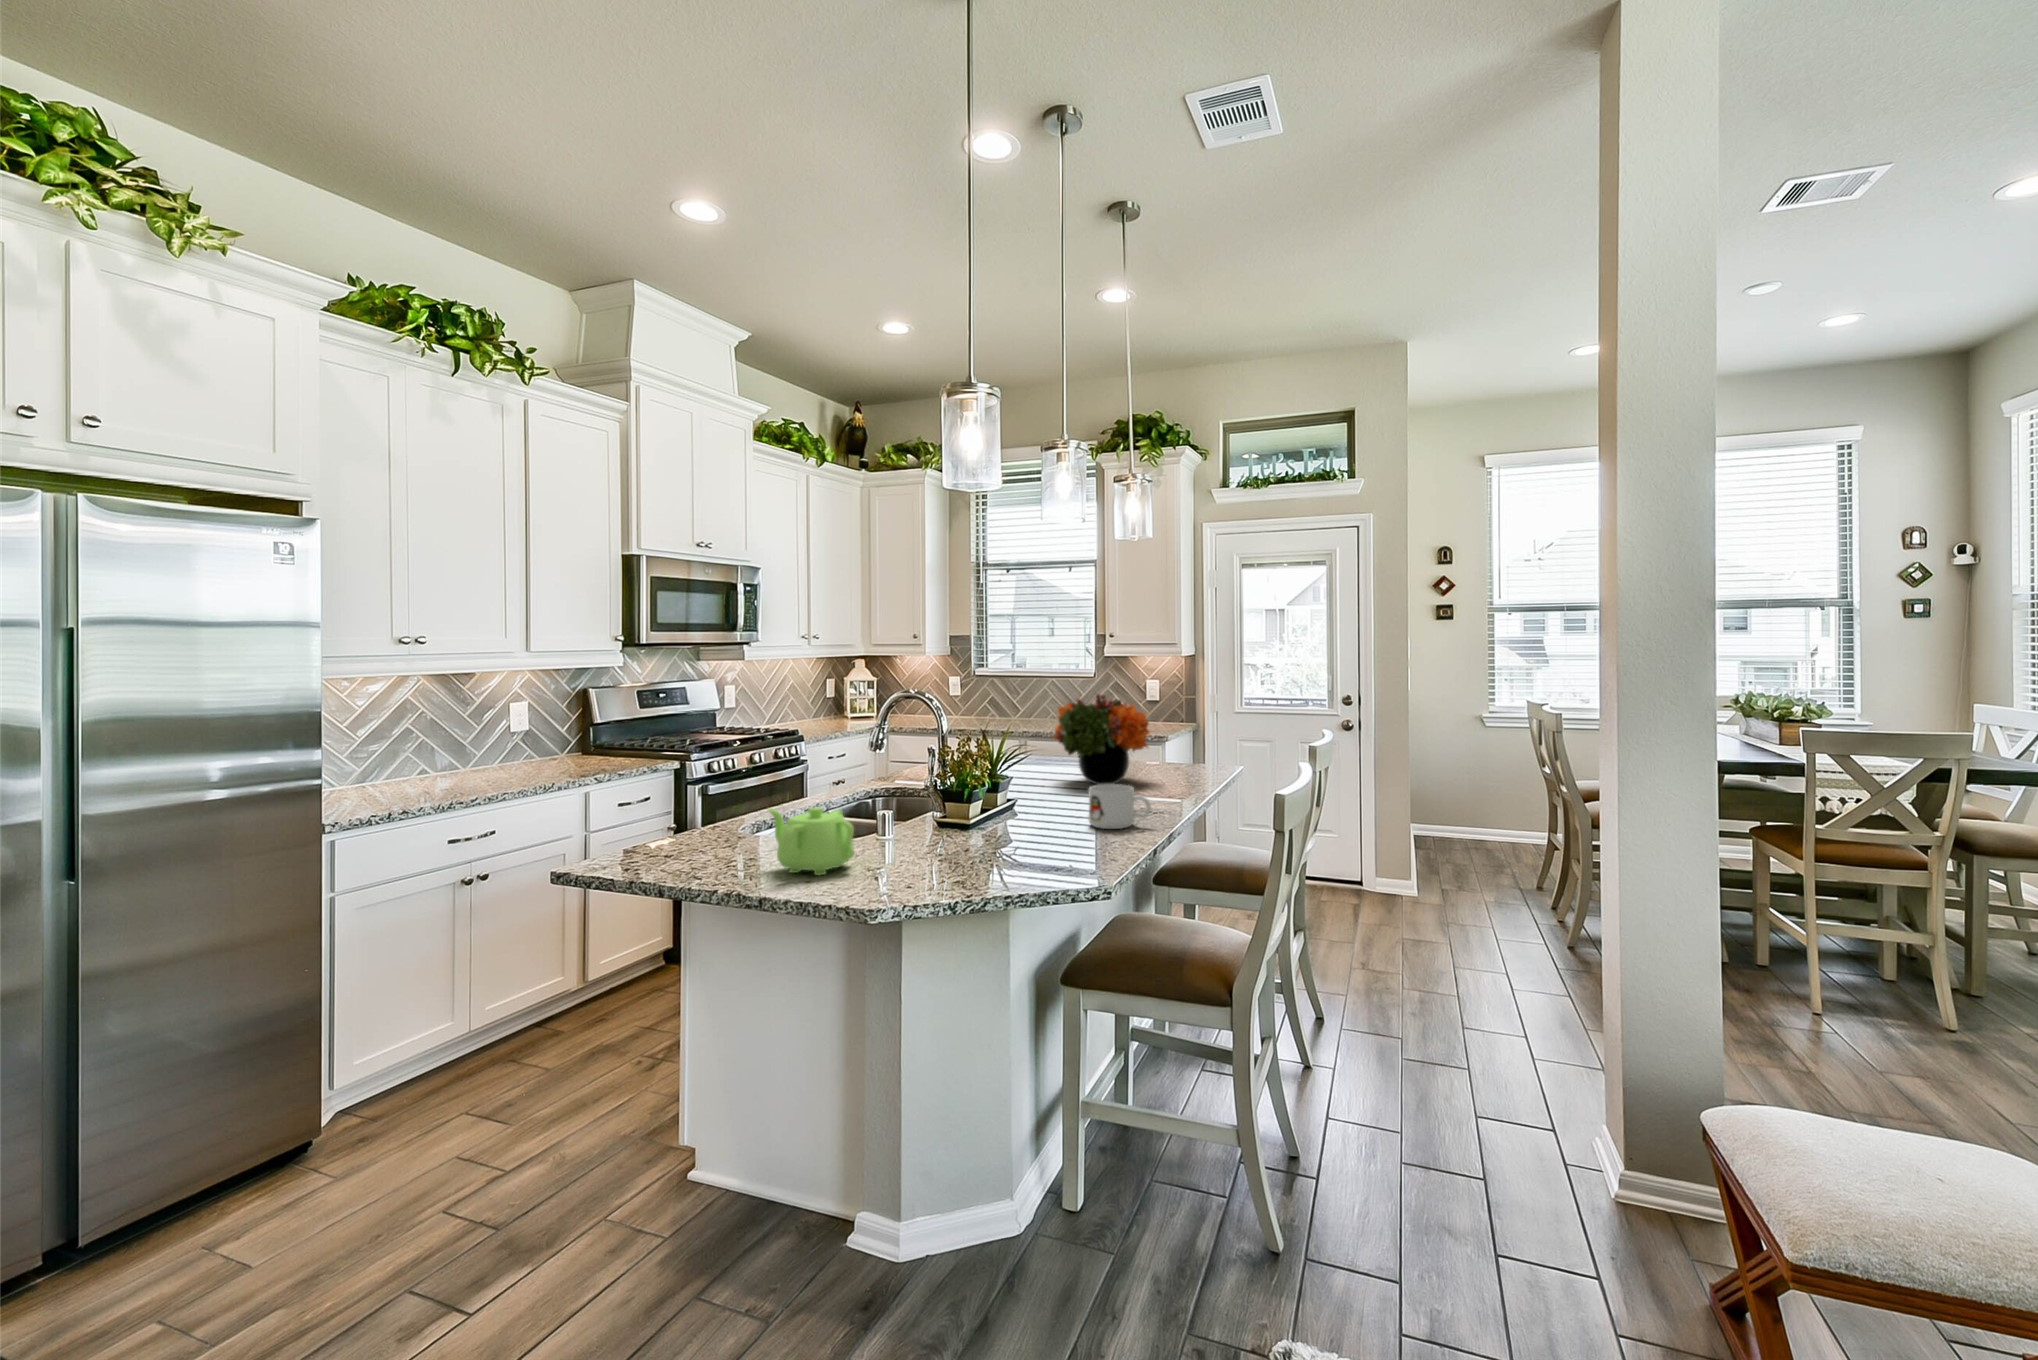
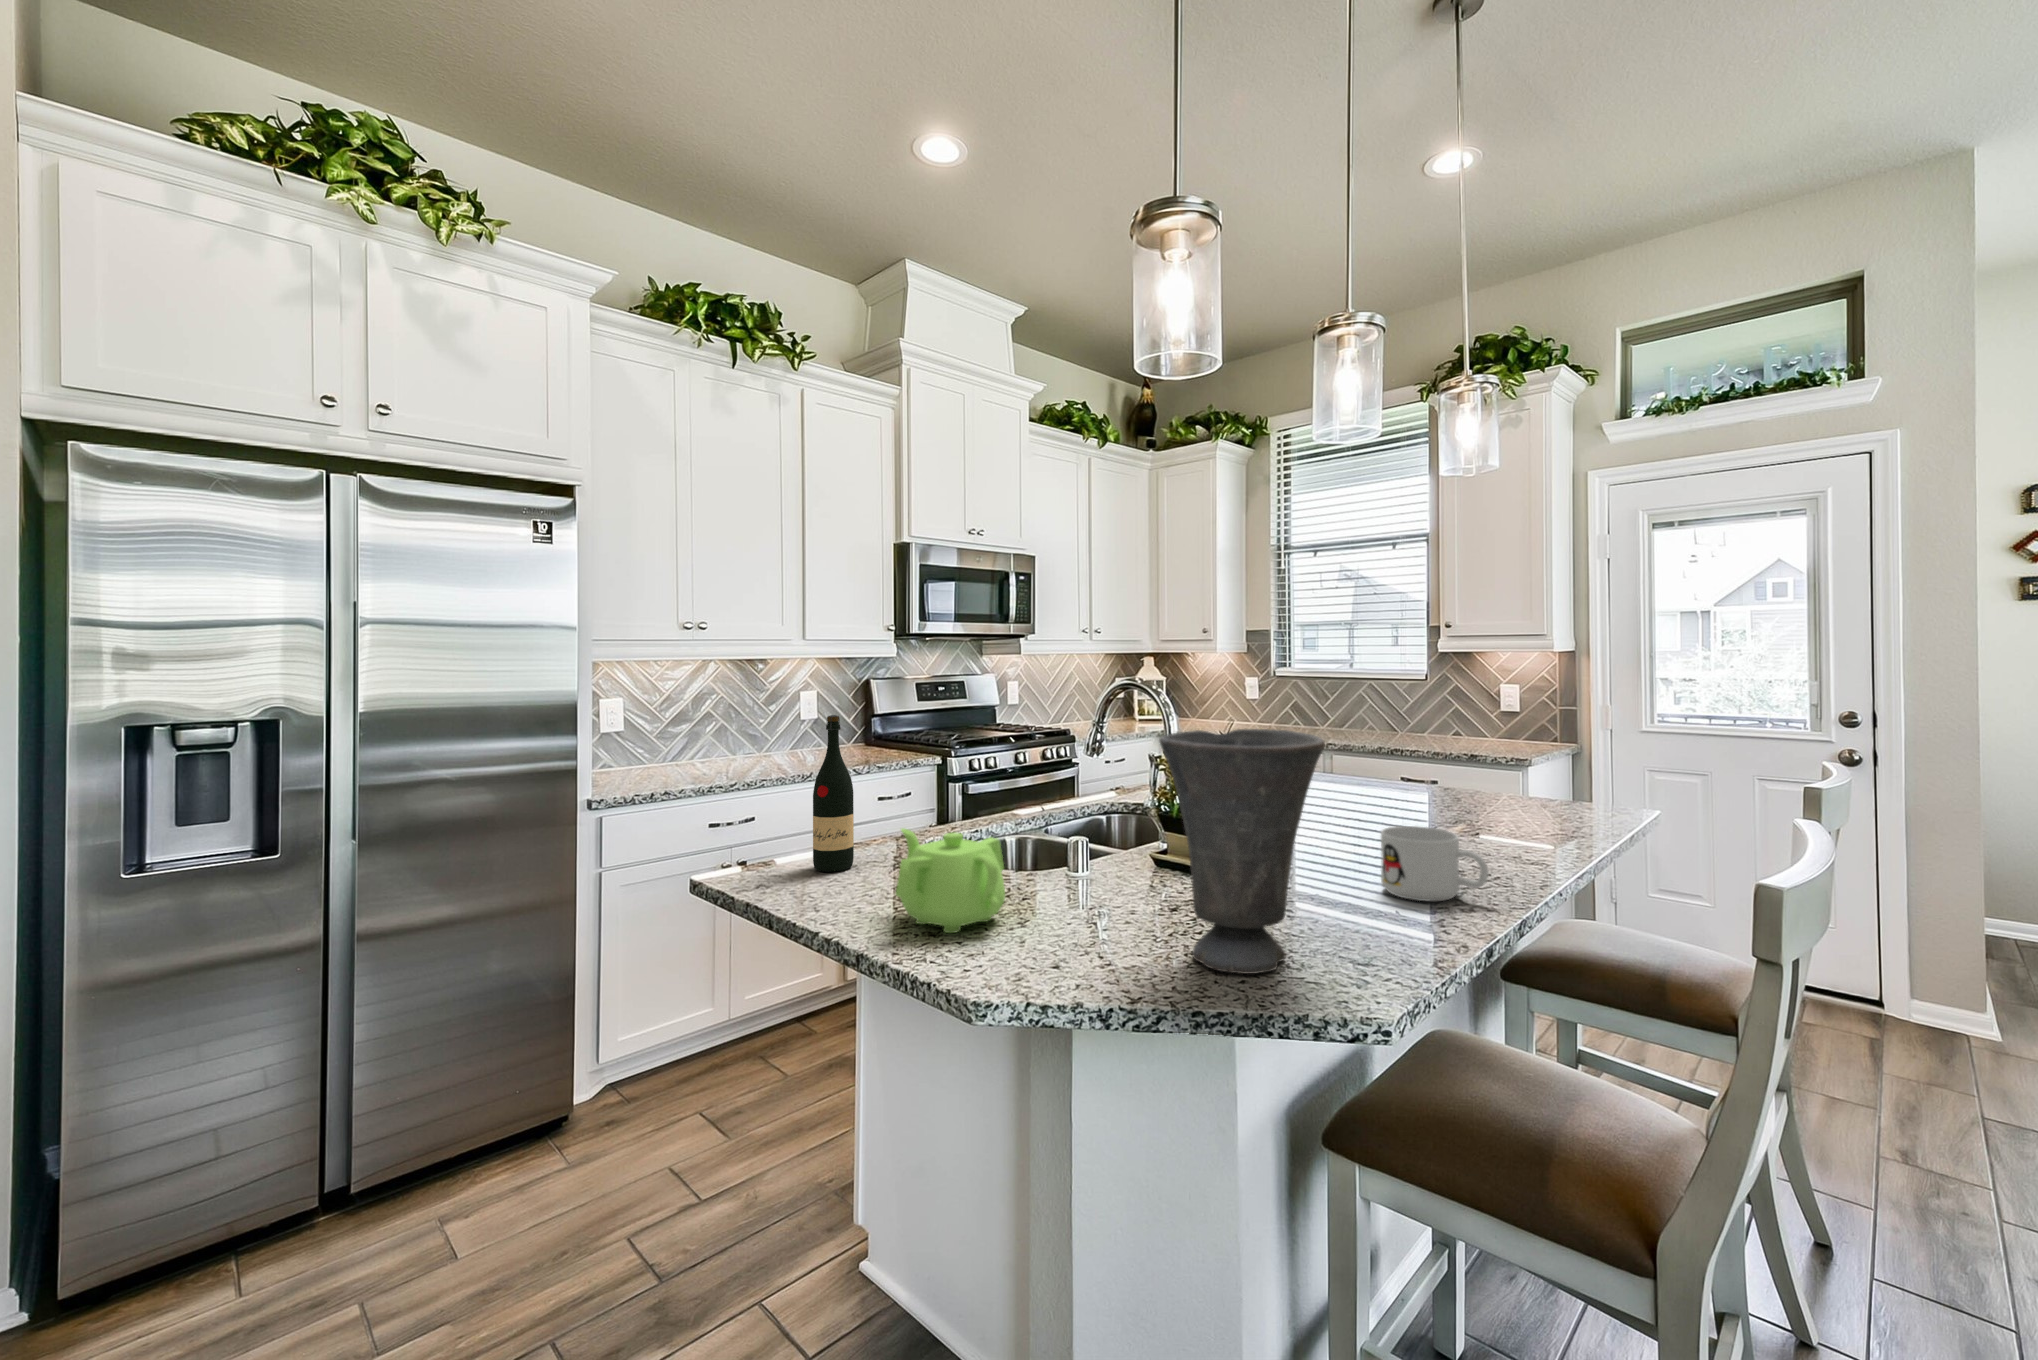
flower arrangement: present [1054,694,1151,785] -> none [1347,690,1500,820]
vase: none [970,726,1069,873] -> present [1160,729,1325,974]
wine bottle: none [661,727,697,853] -> present [813,715,854,872]

